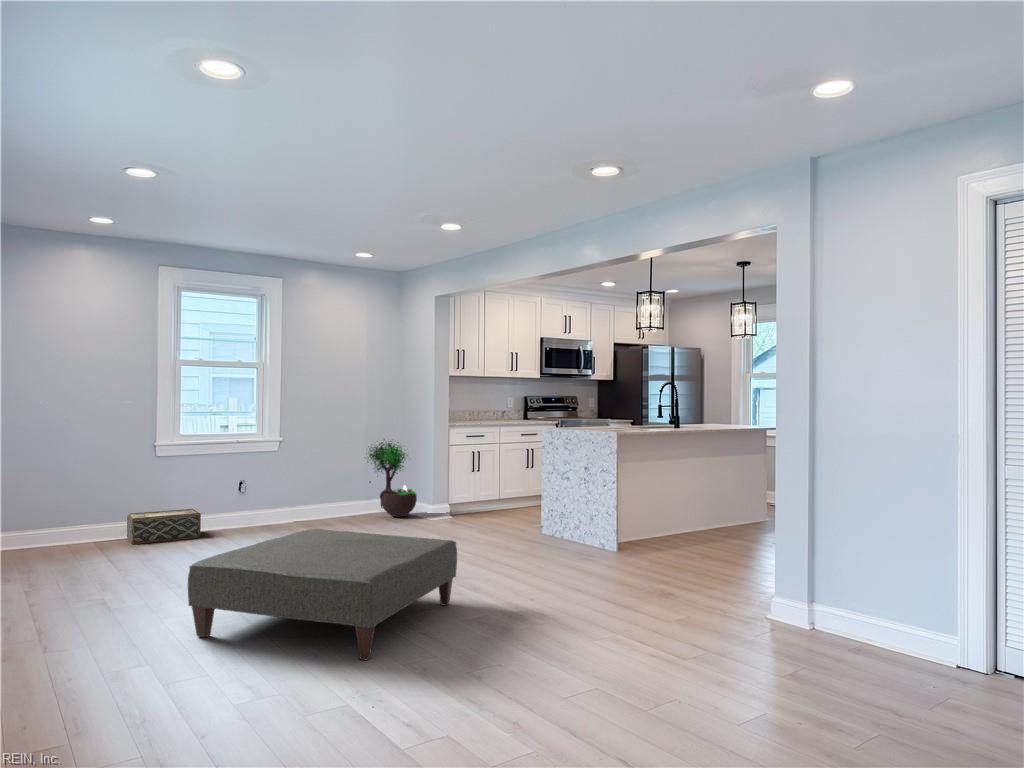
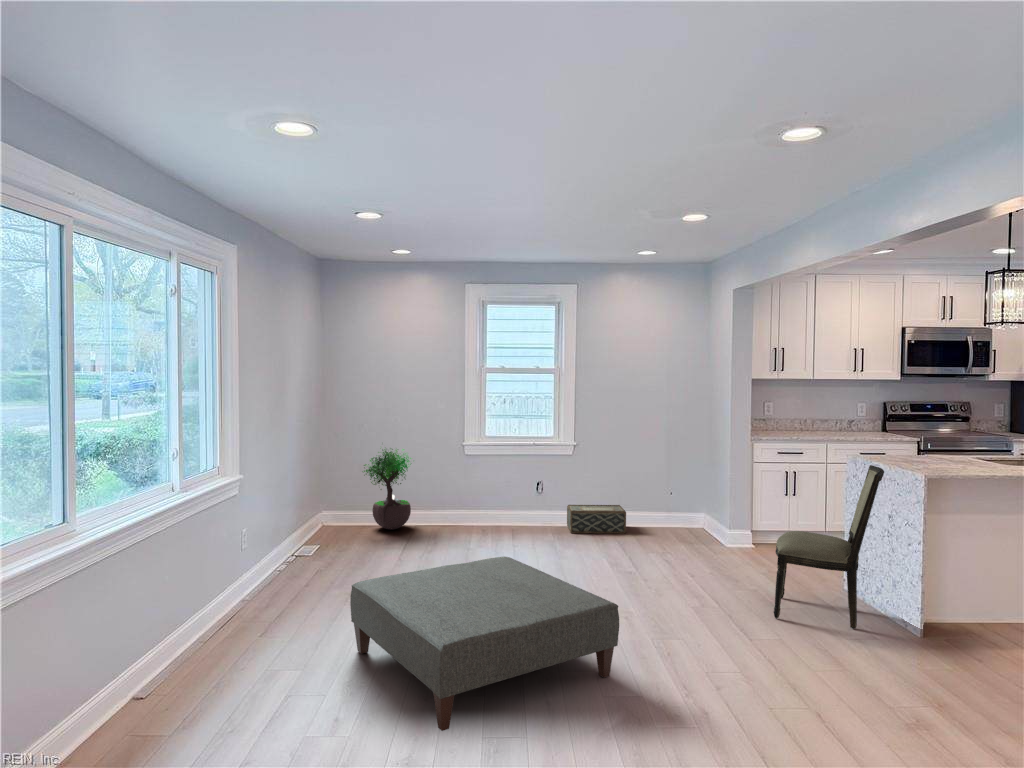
dining chair: none [506,431,587,554] -> present [774,465,884,629]
potted tree: present [367,441,417,517] -> present [364,448,411,529]
woven basket: present [127,509,201,544] -> present [567,505,626,533]

